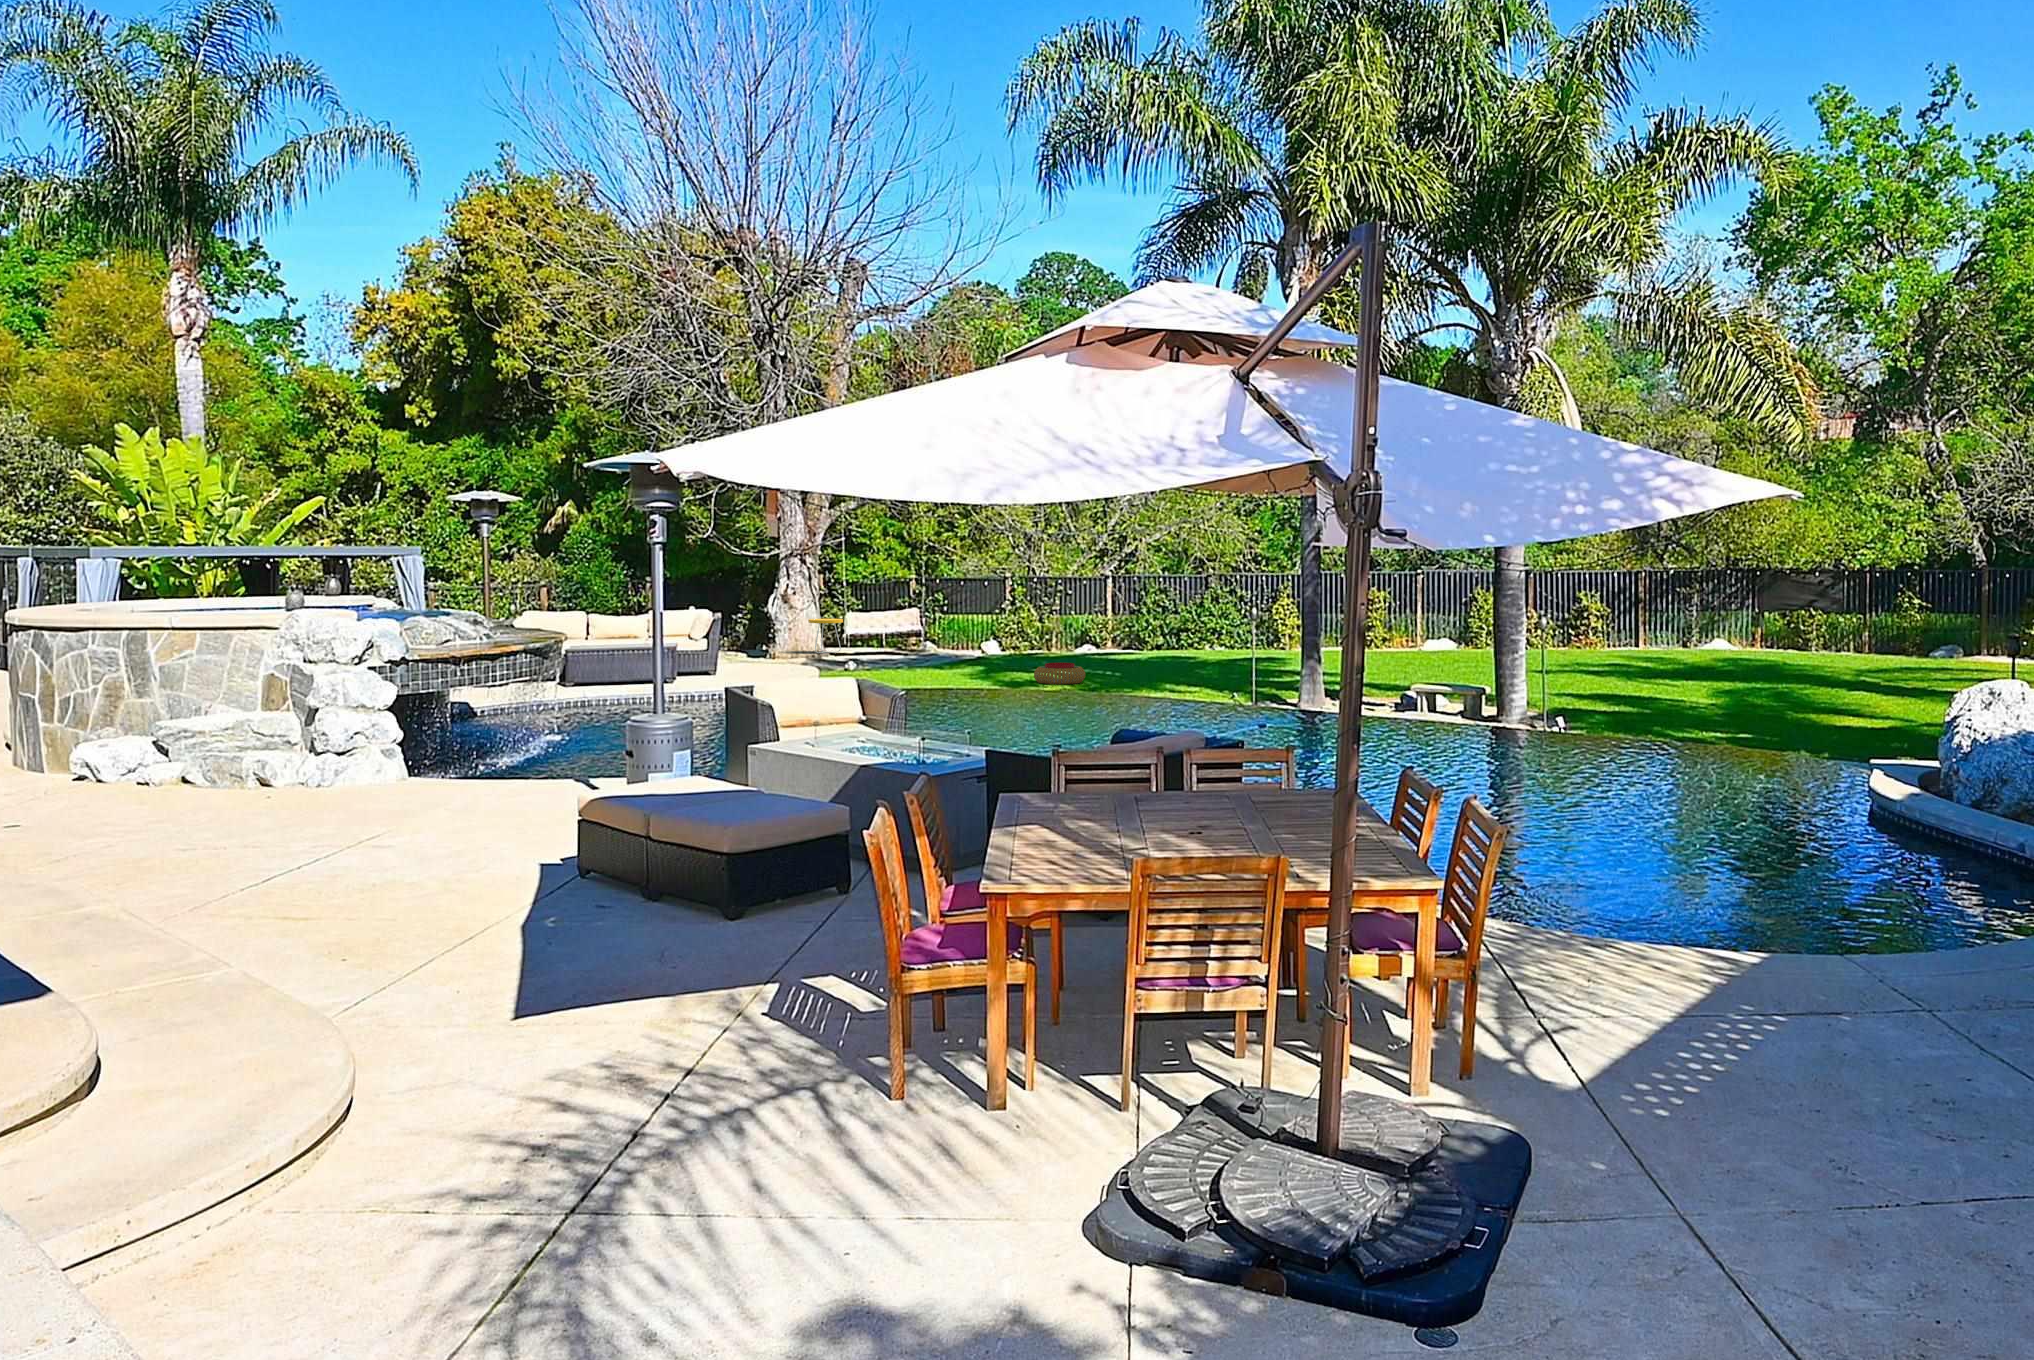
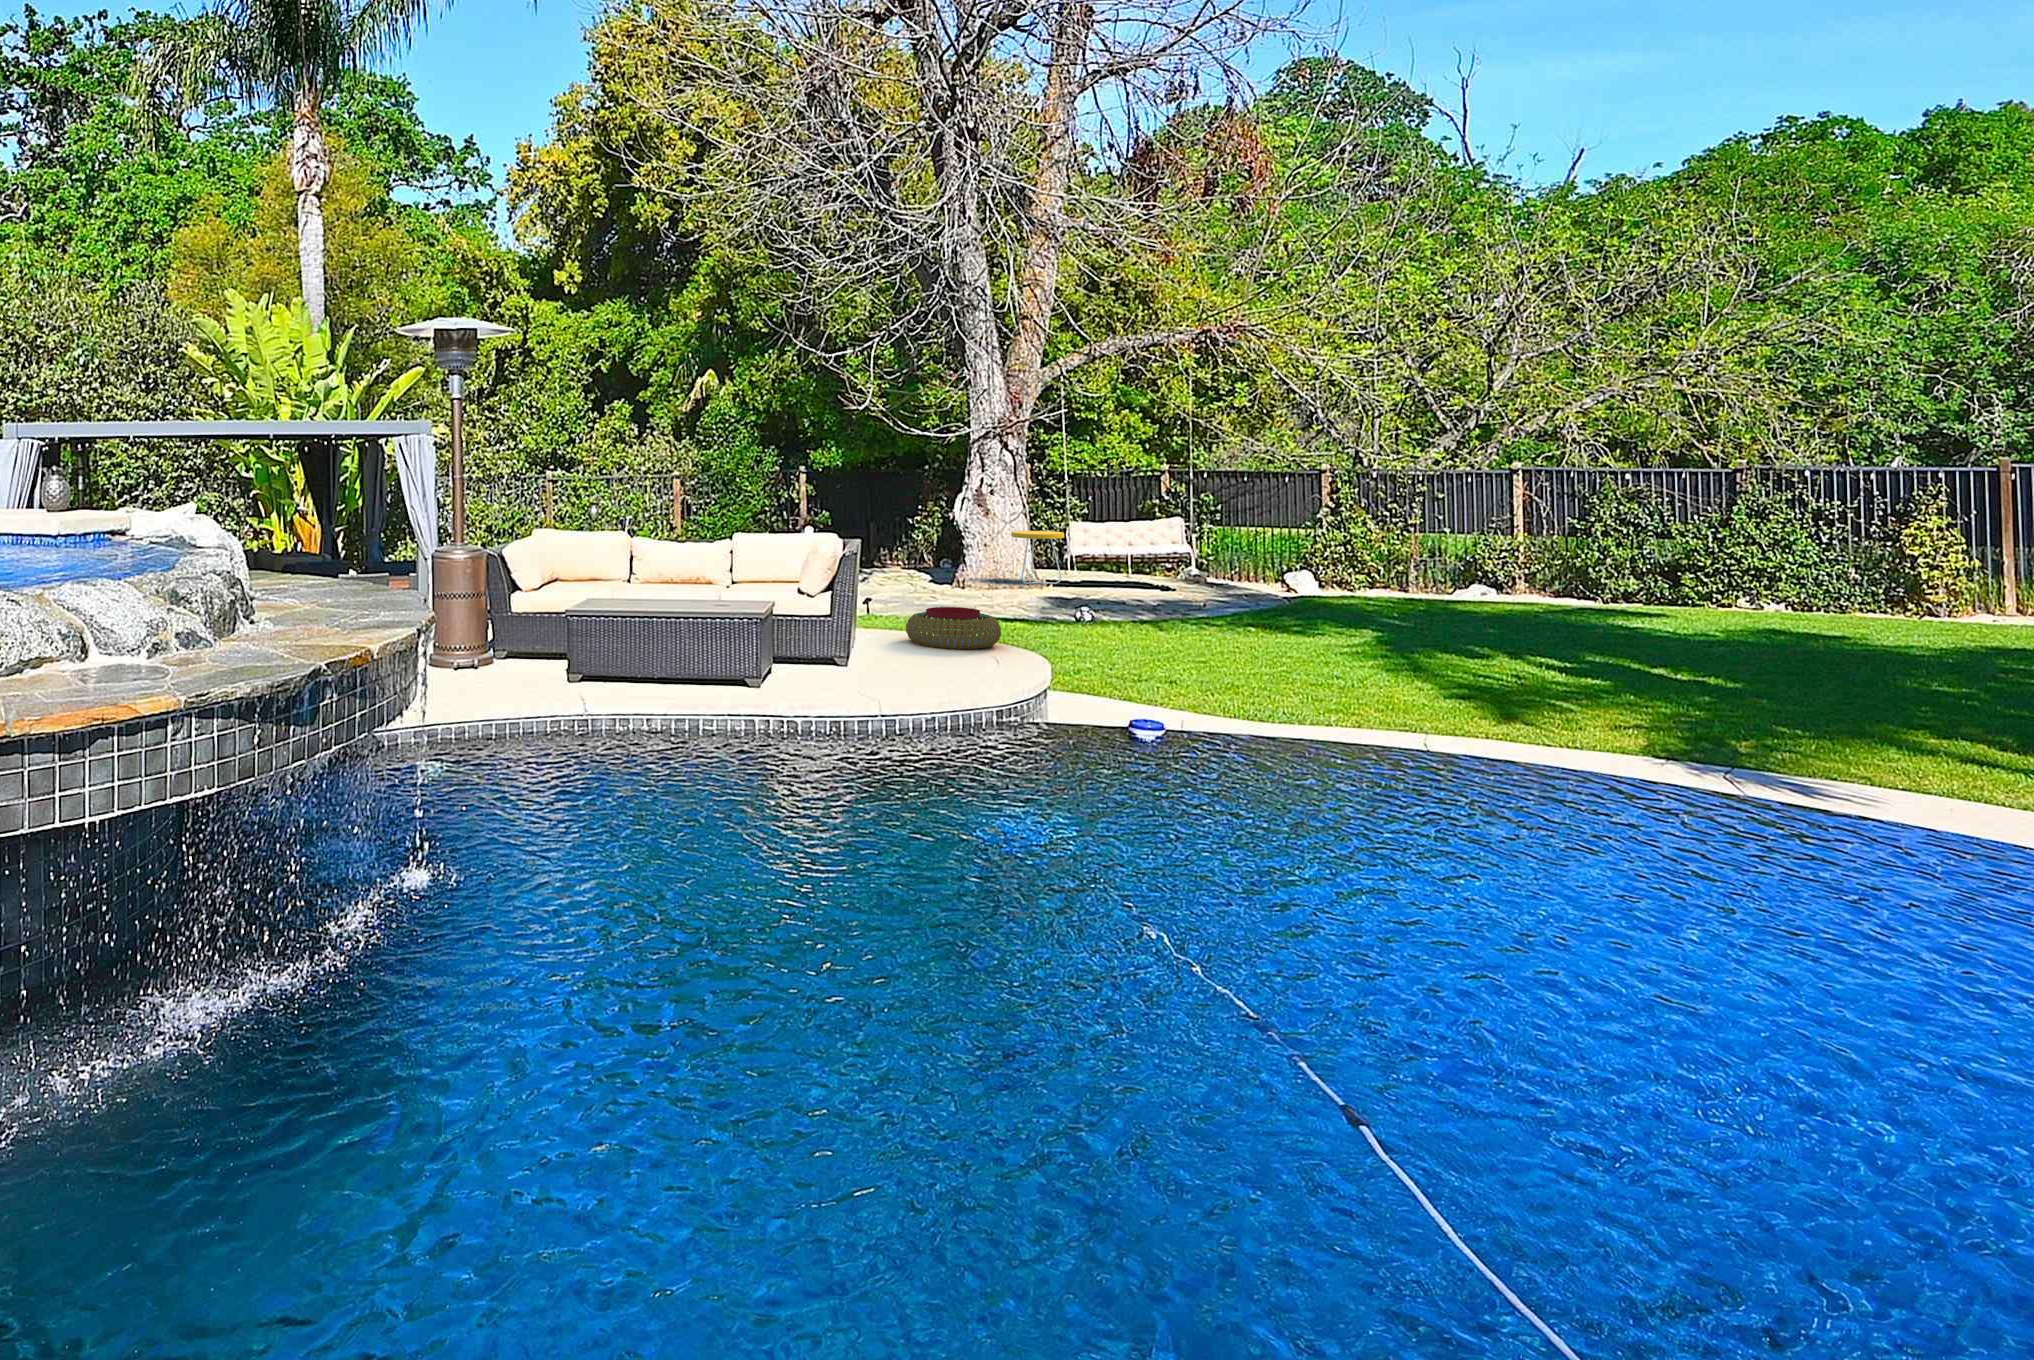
pouf: present [1034,663,1085,684] -> present [906,607,1001,649]

